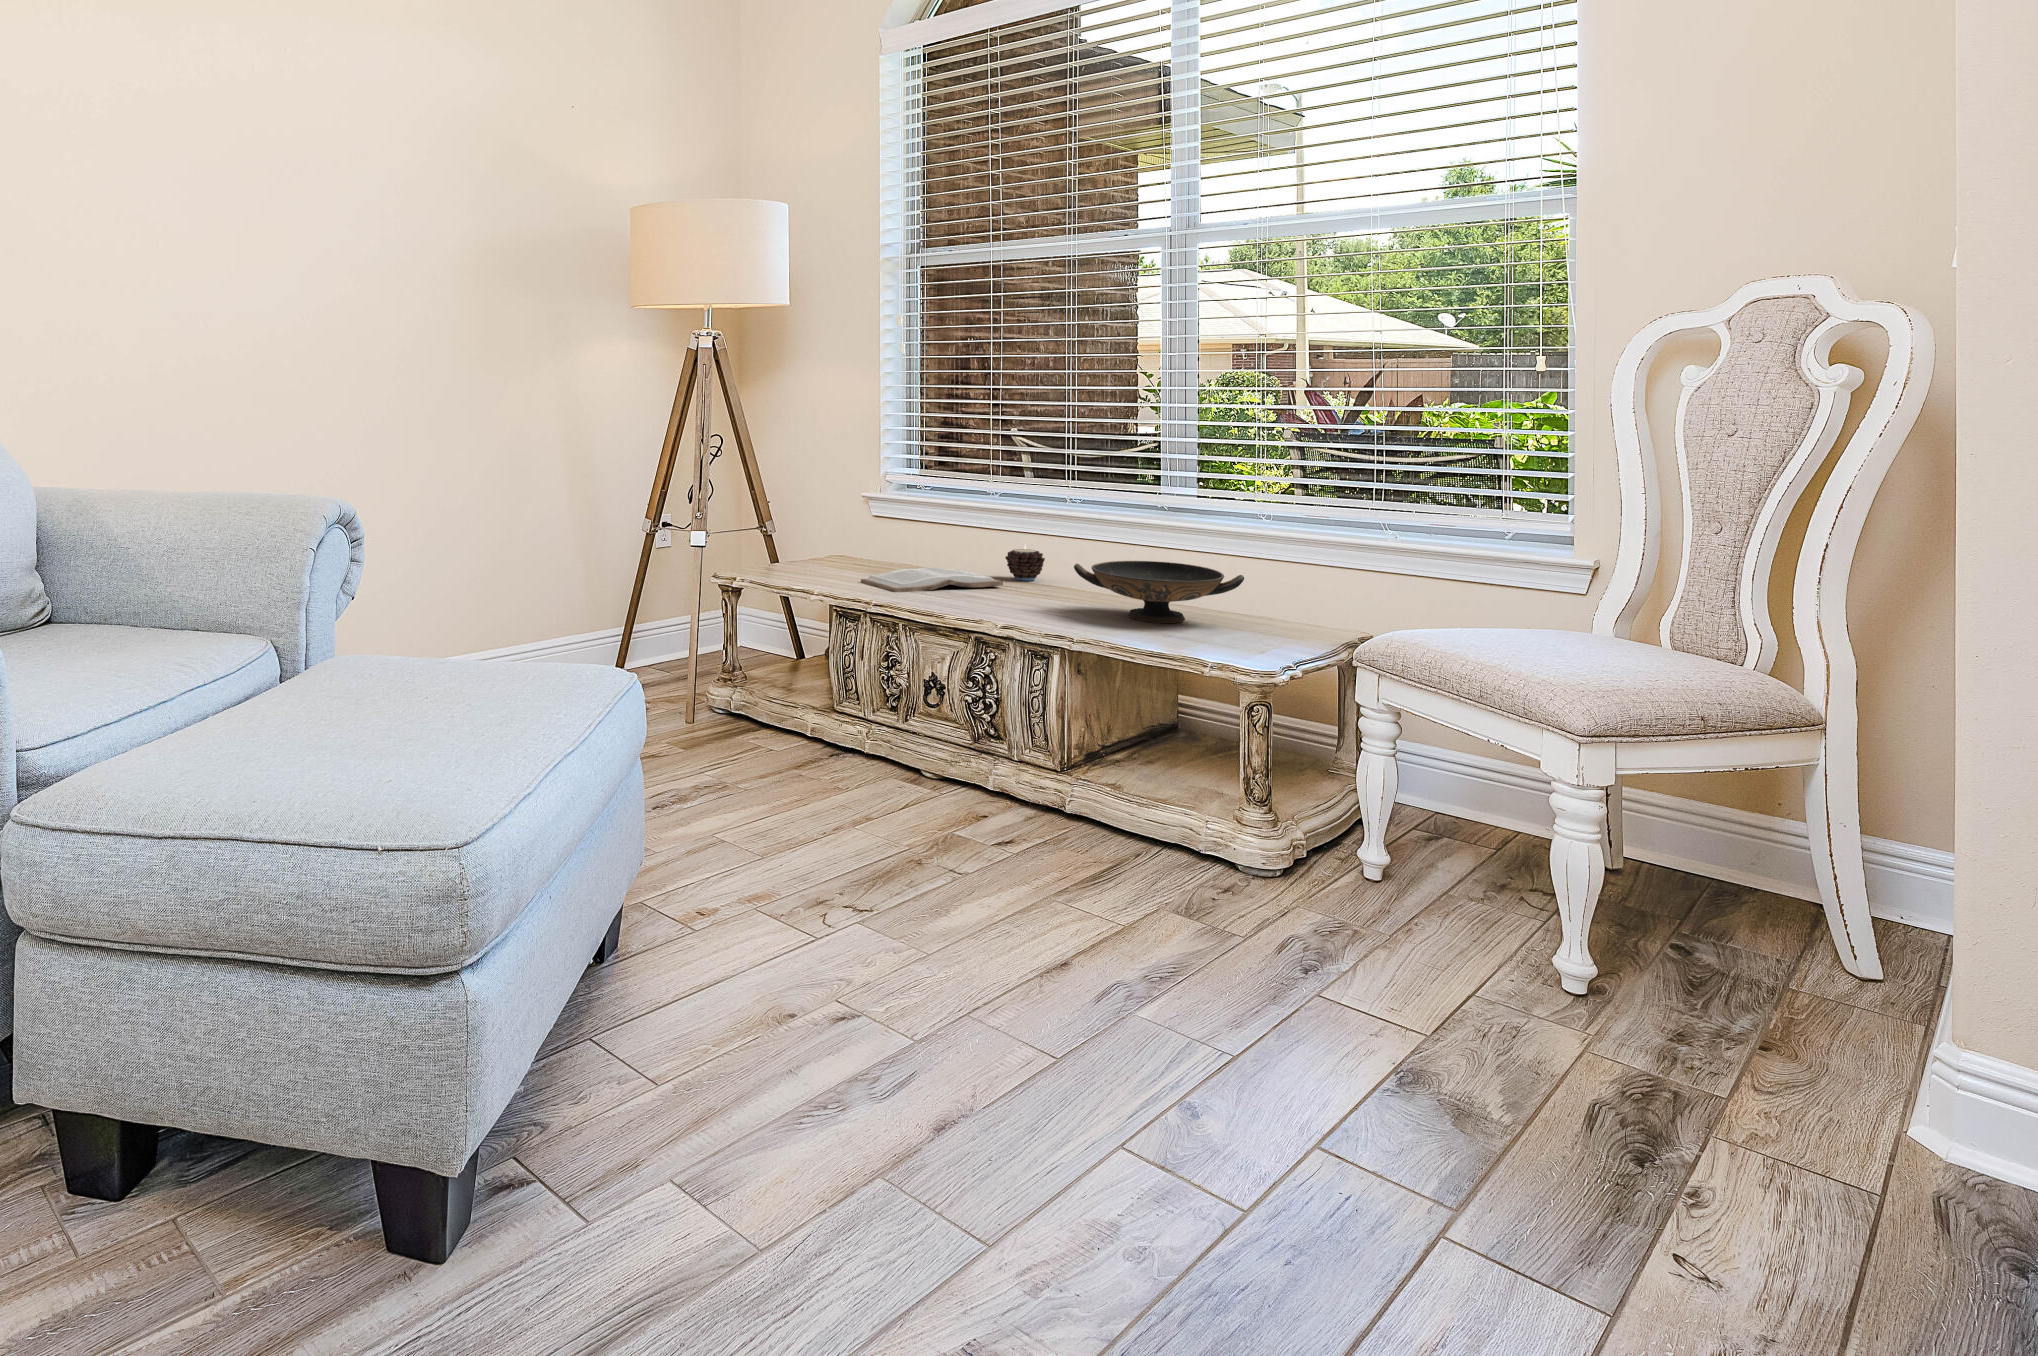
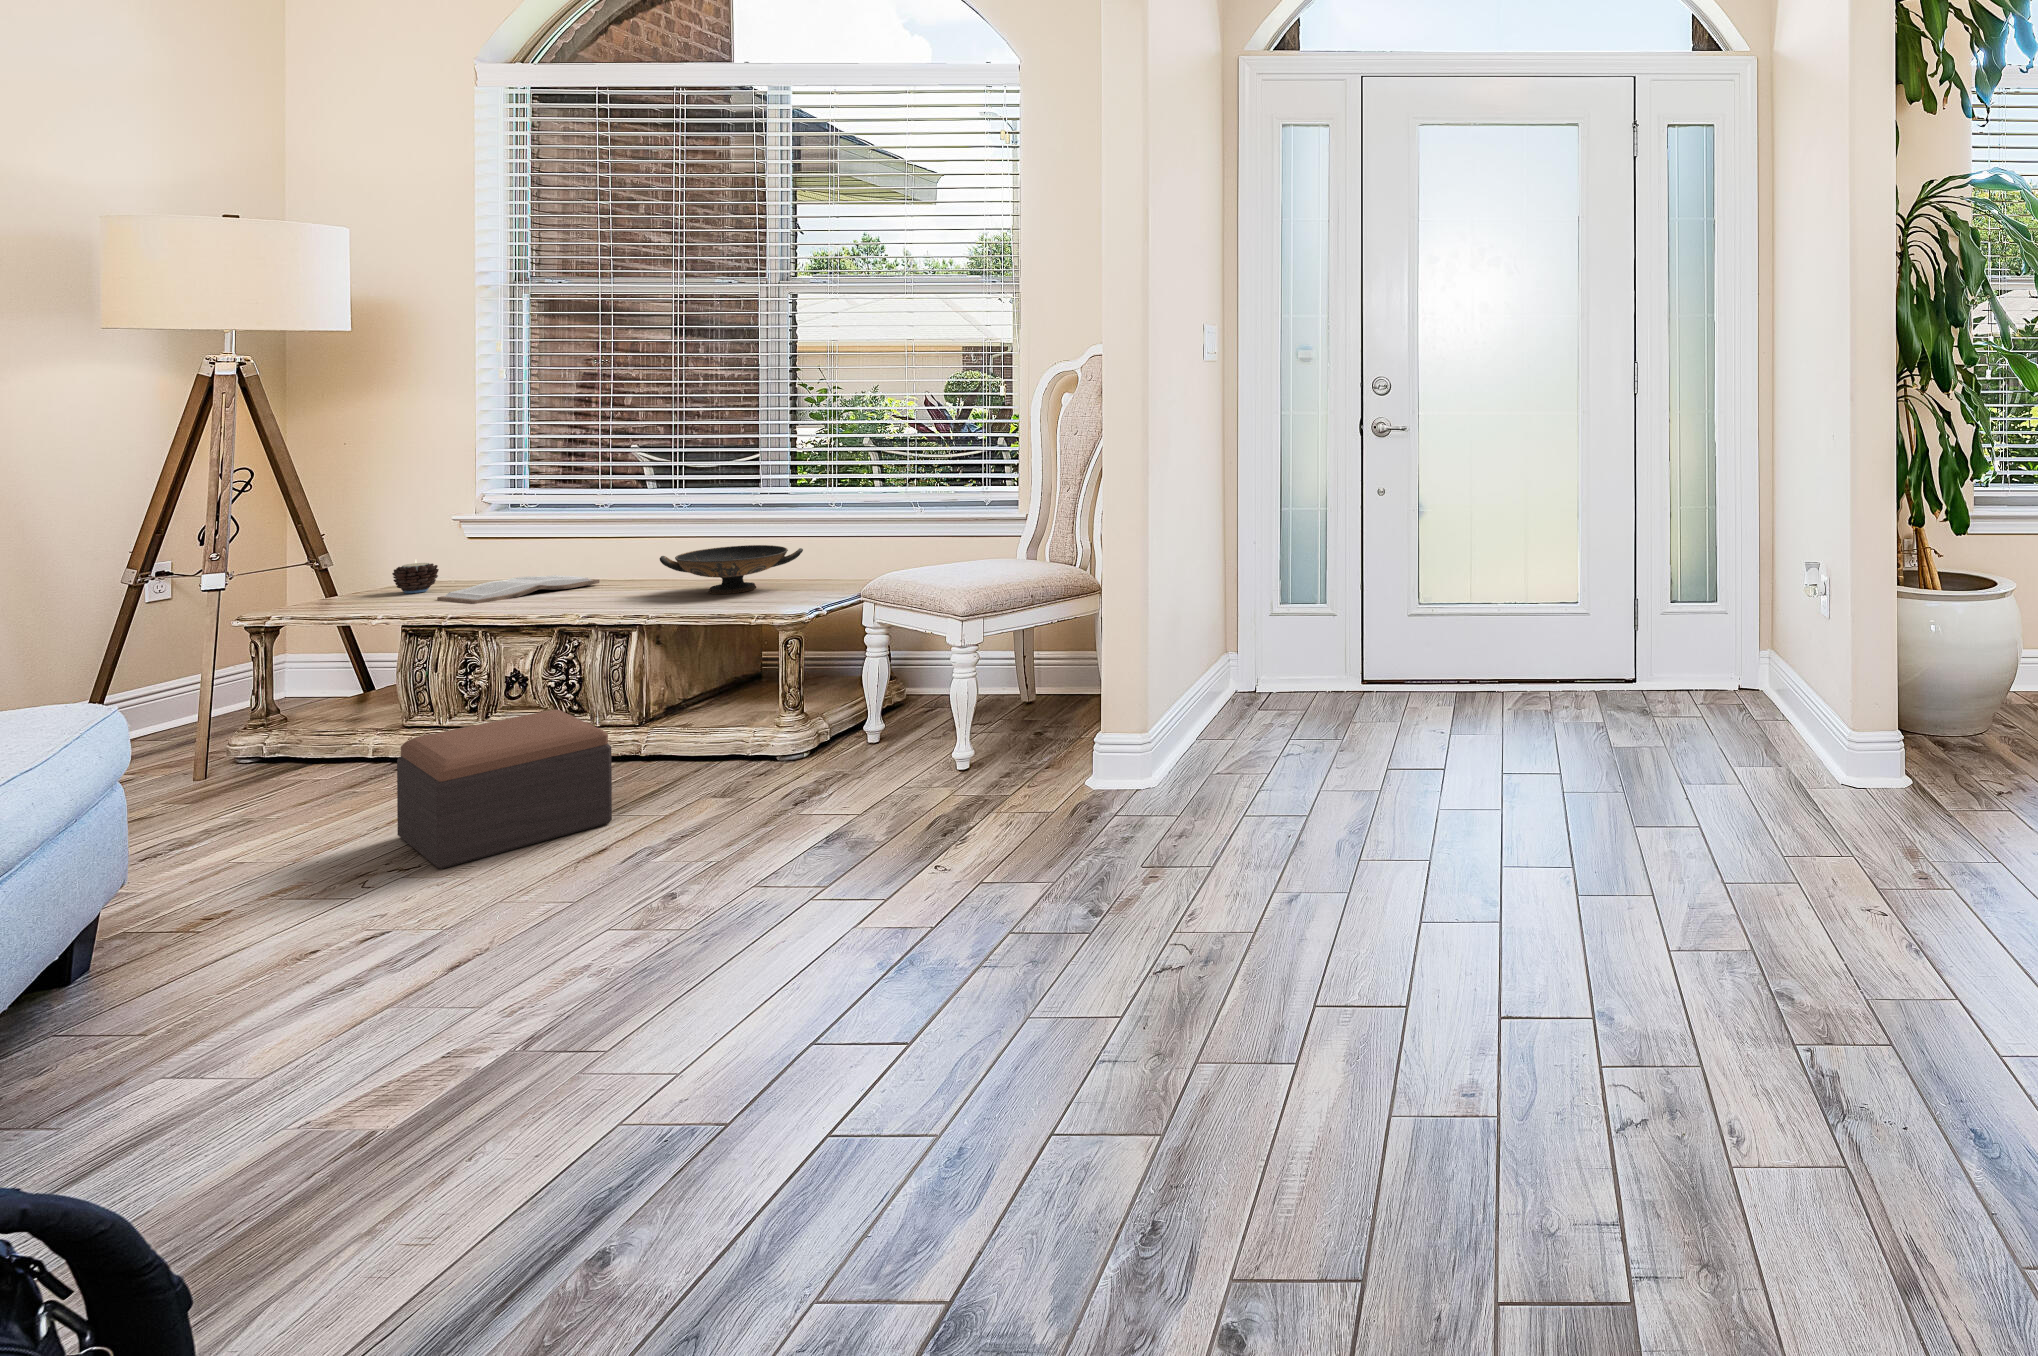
candle: present [1005,546,1045,581] -> present [392,560,439,593]
footstool: none [848,738,1062,912] -> present [397,709,612,869]

